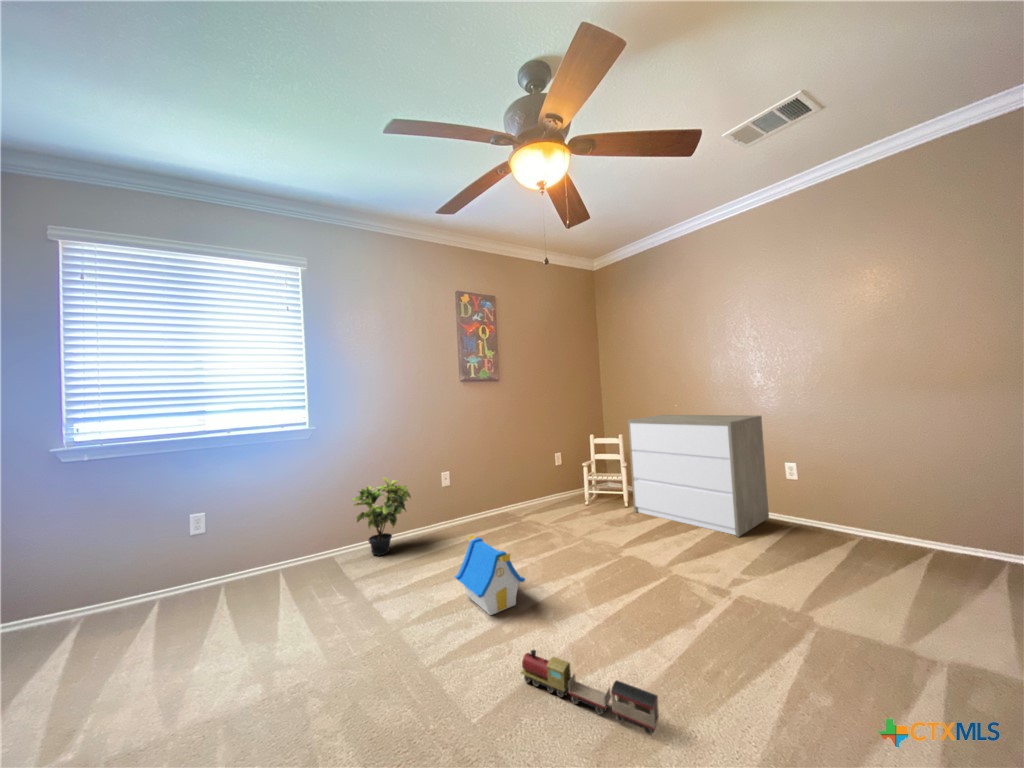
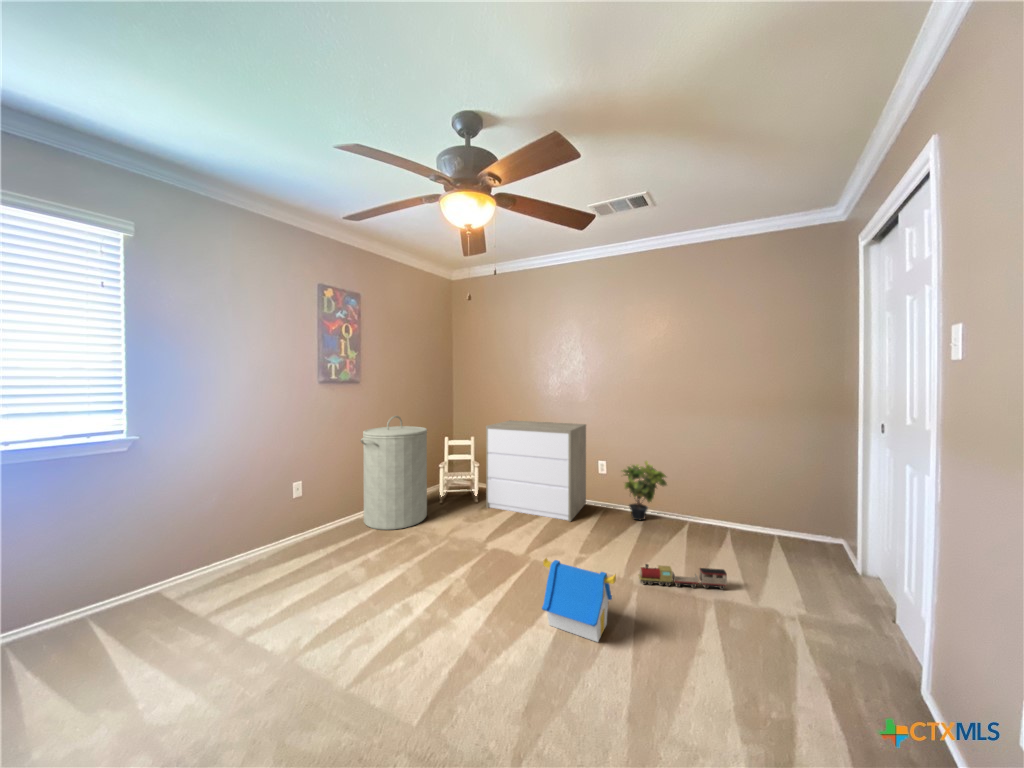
laundry hamper: none [498,411,568,524] -> present [361,416,427,530]
potted plant: present [352,478,411,556] -> present [623,461,667,520]
toy house: present [455,535,525,615] -> present [542,558,616,642]
toy train: present [521,650,659,735] -> present [639,564,727,589]

